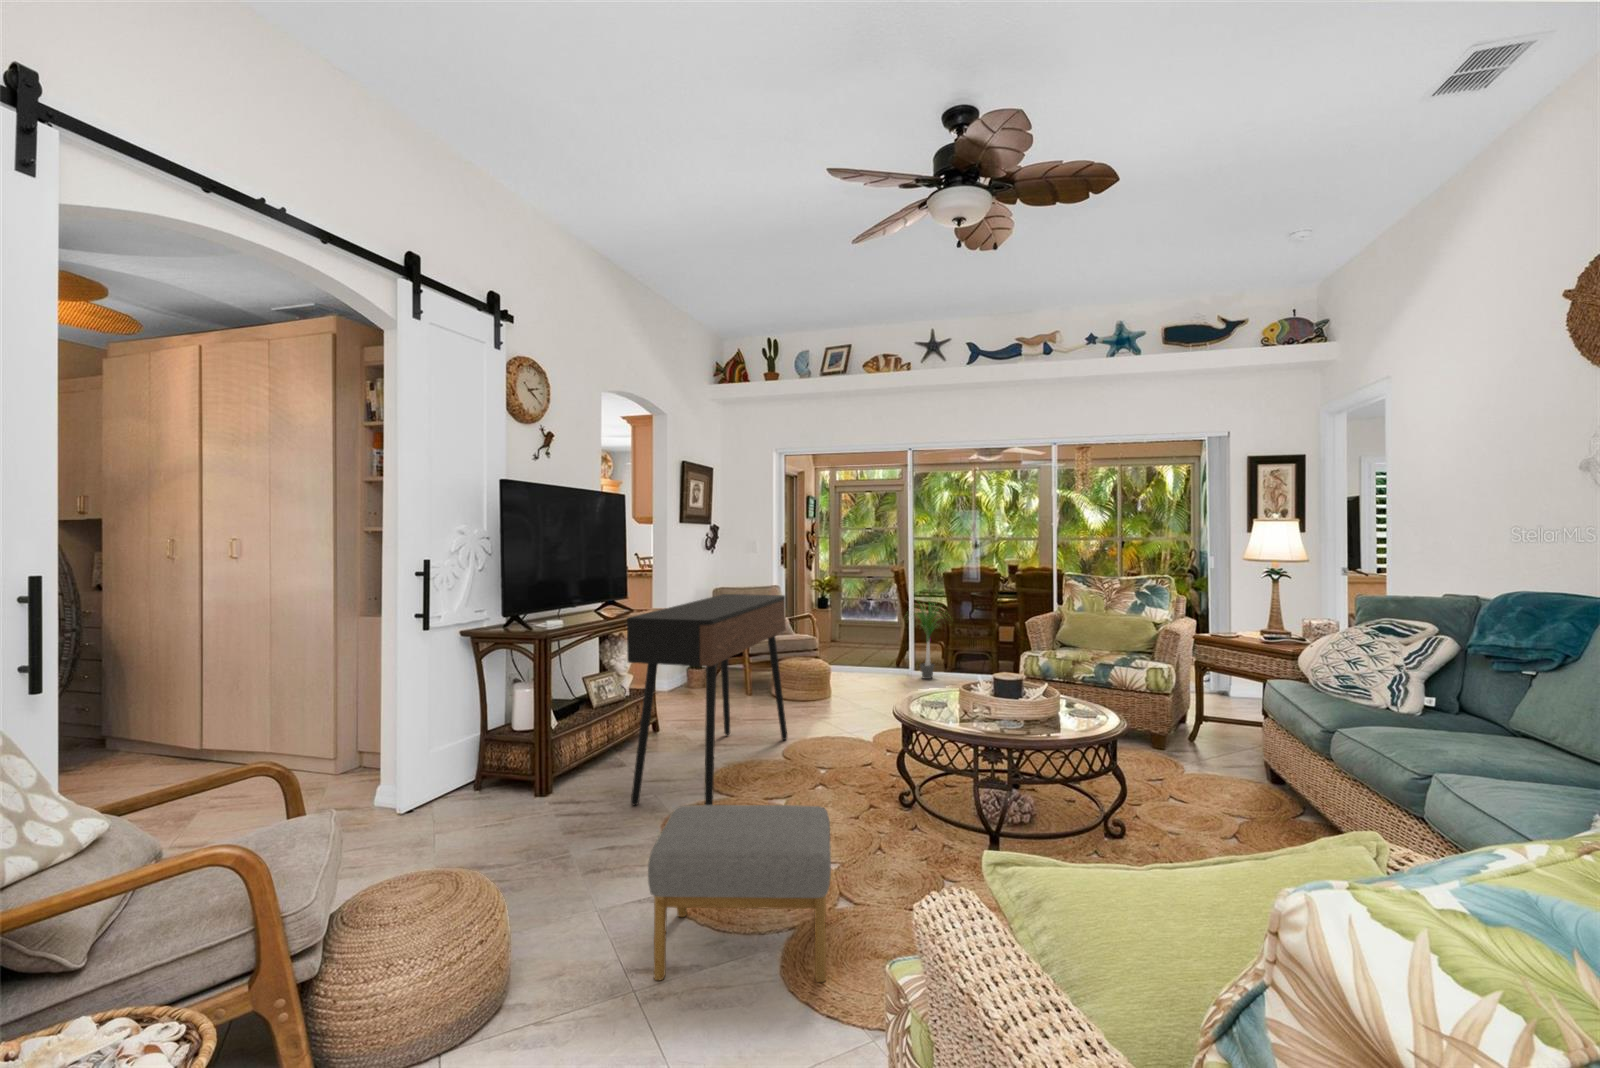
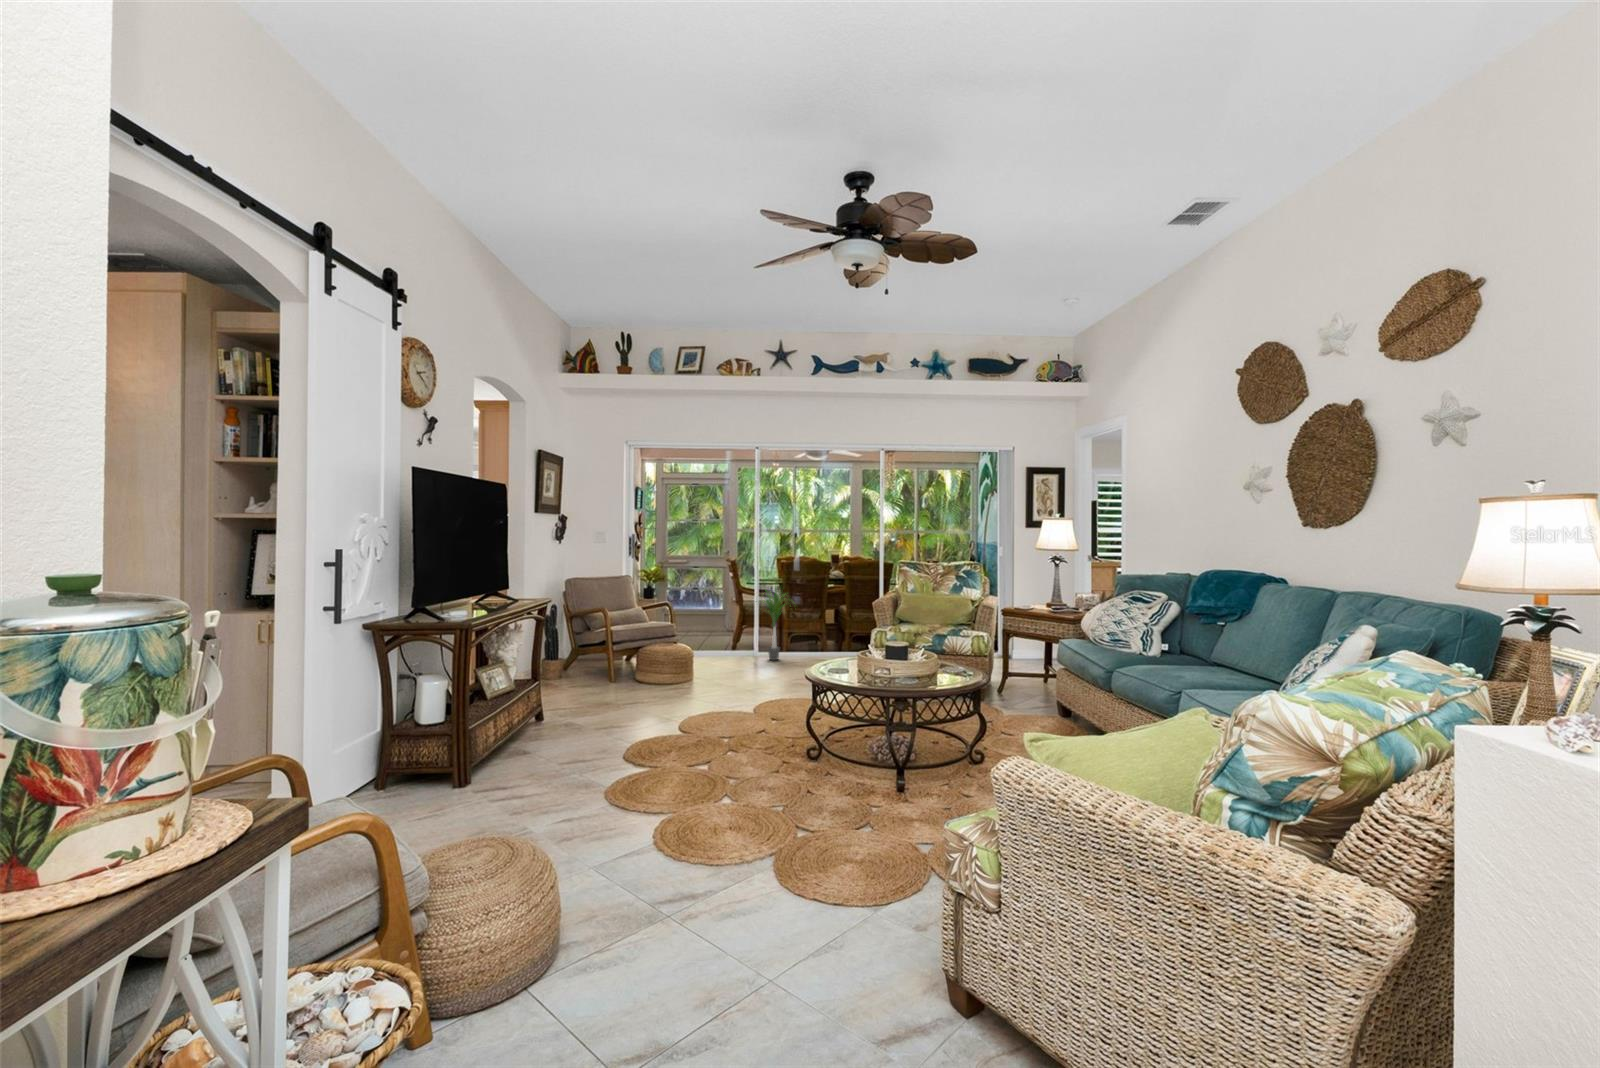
console table: present [627,594,787,805] -> none [559,584,677,784]
footstool: present [648,805,831,982] -> none [664,751,820,902]

